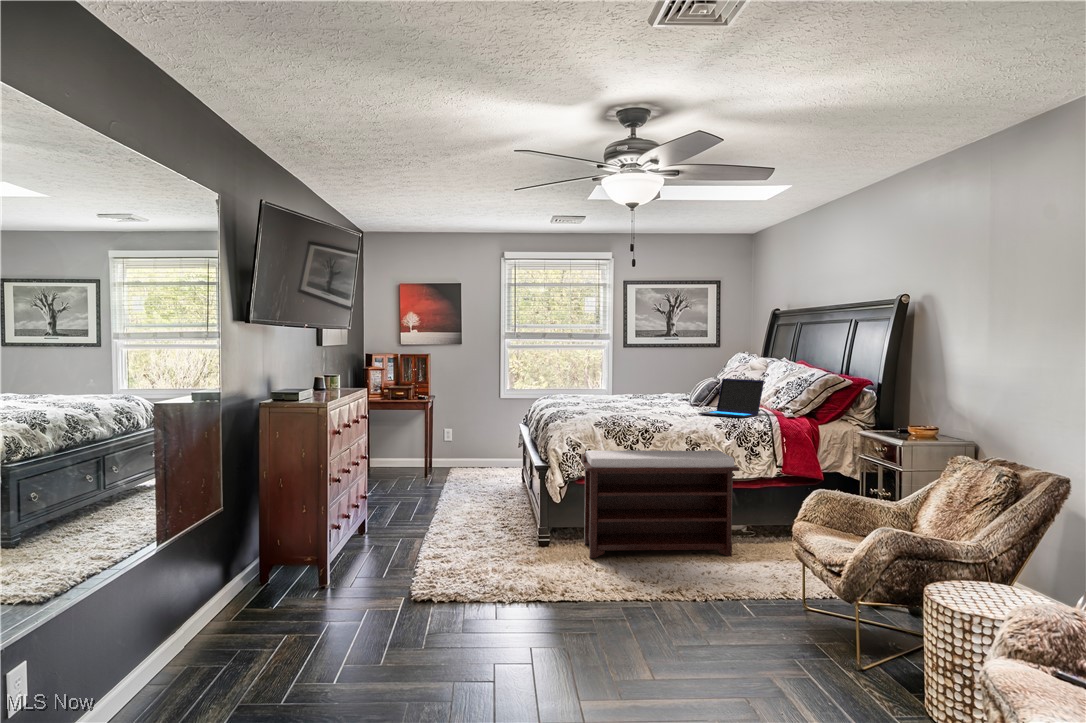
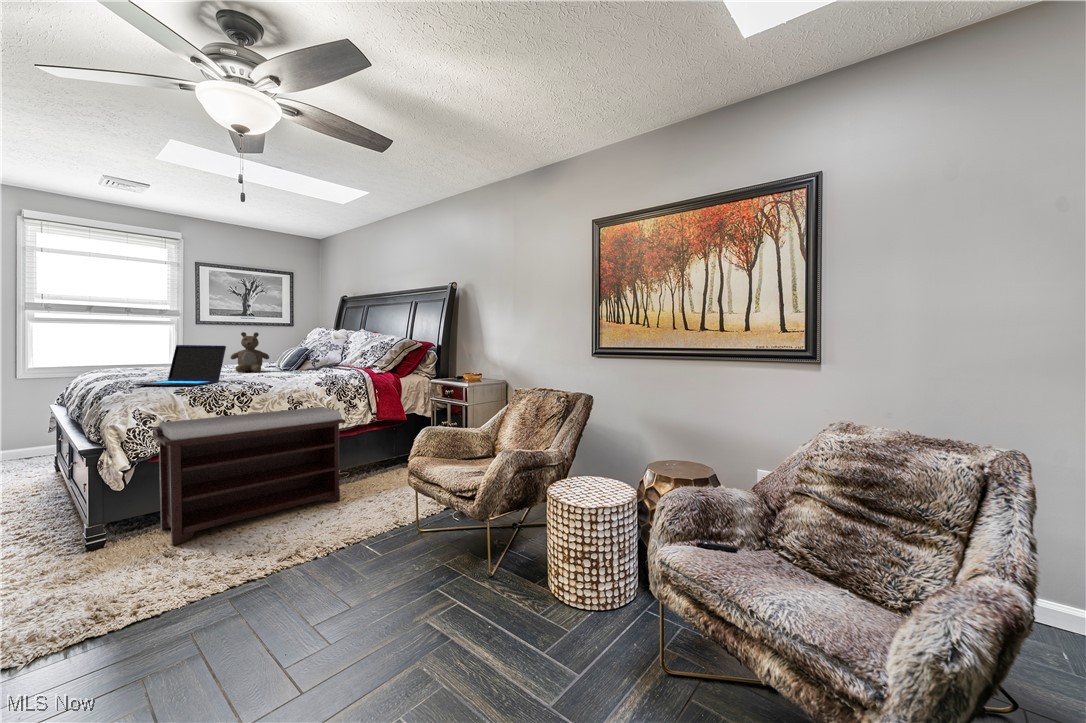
teddy bear: none [646,364,681,406] -> present [230,332,269,372]
laptop: present [698,378,764,418] -> present [134,345,226,386]

